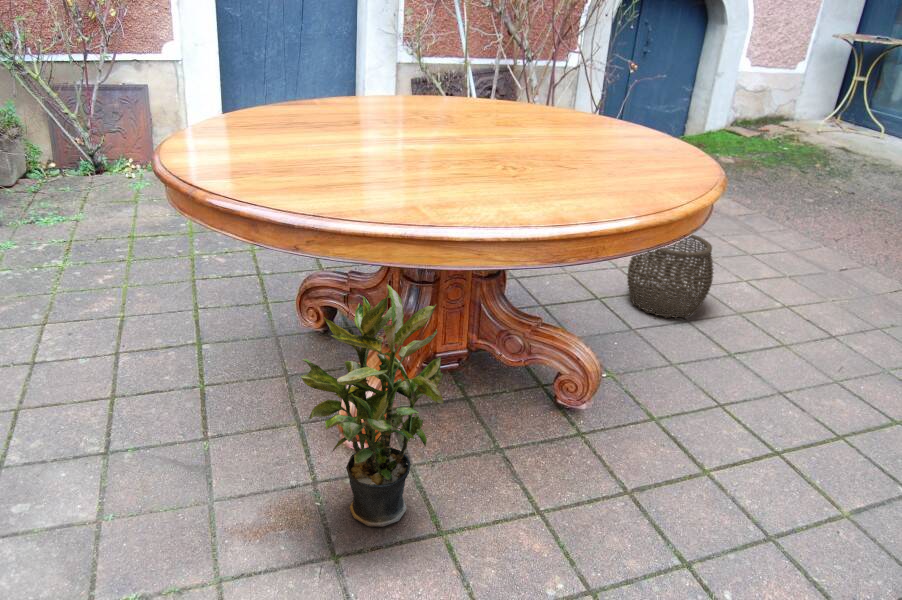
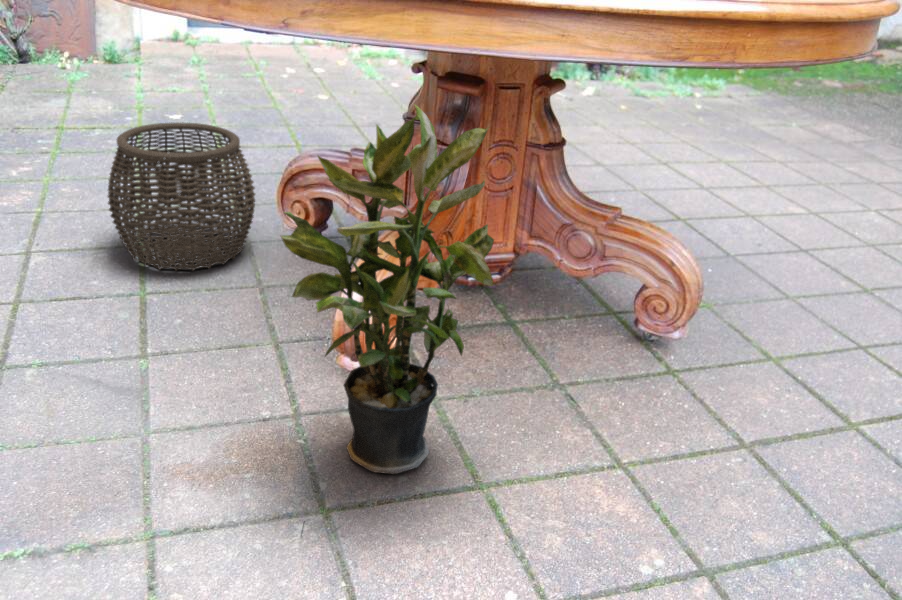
woven basket: present [627,235,713,318] -> present [108,122,255,271]

